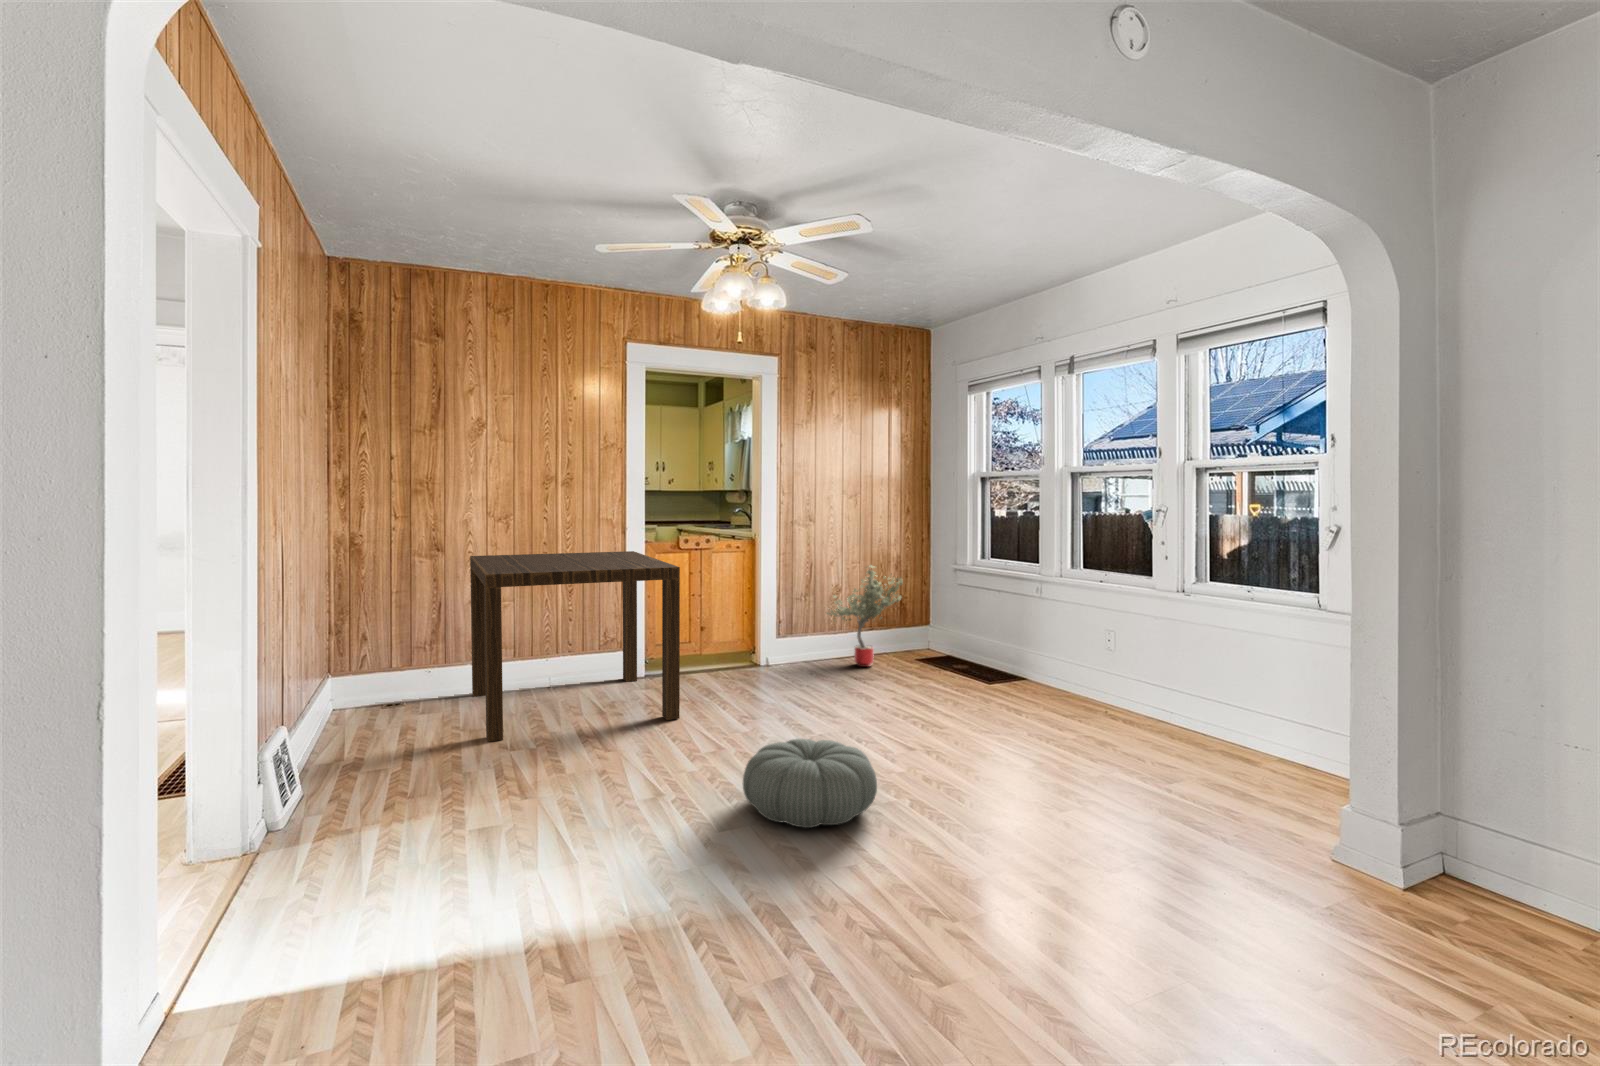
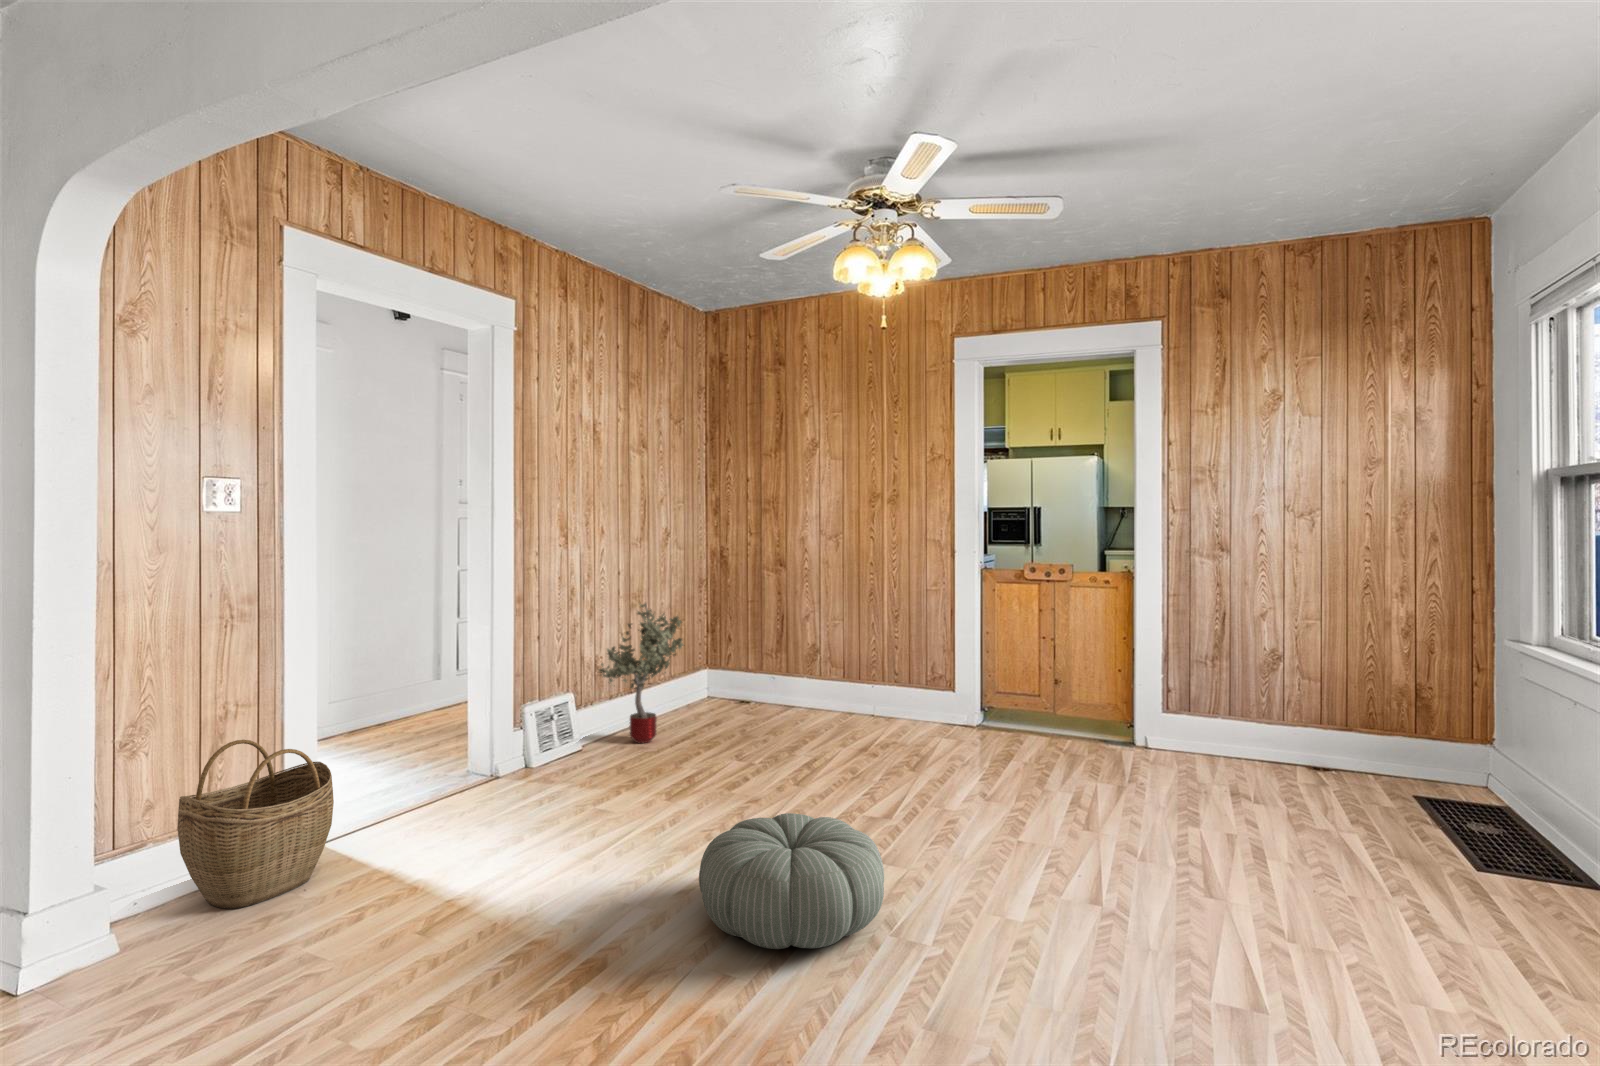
dining table: present [470,551,680,742] -> none [717,572,961,774]
potted tree: present [827,565,903,667] -> present [599,603,683,743]
woven basket: none [297,809,434,1019] -> present [177,740,334,909]

